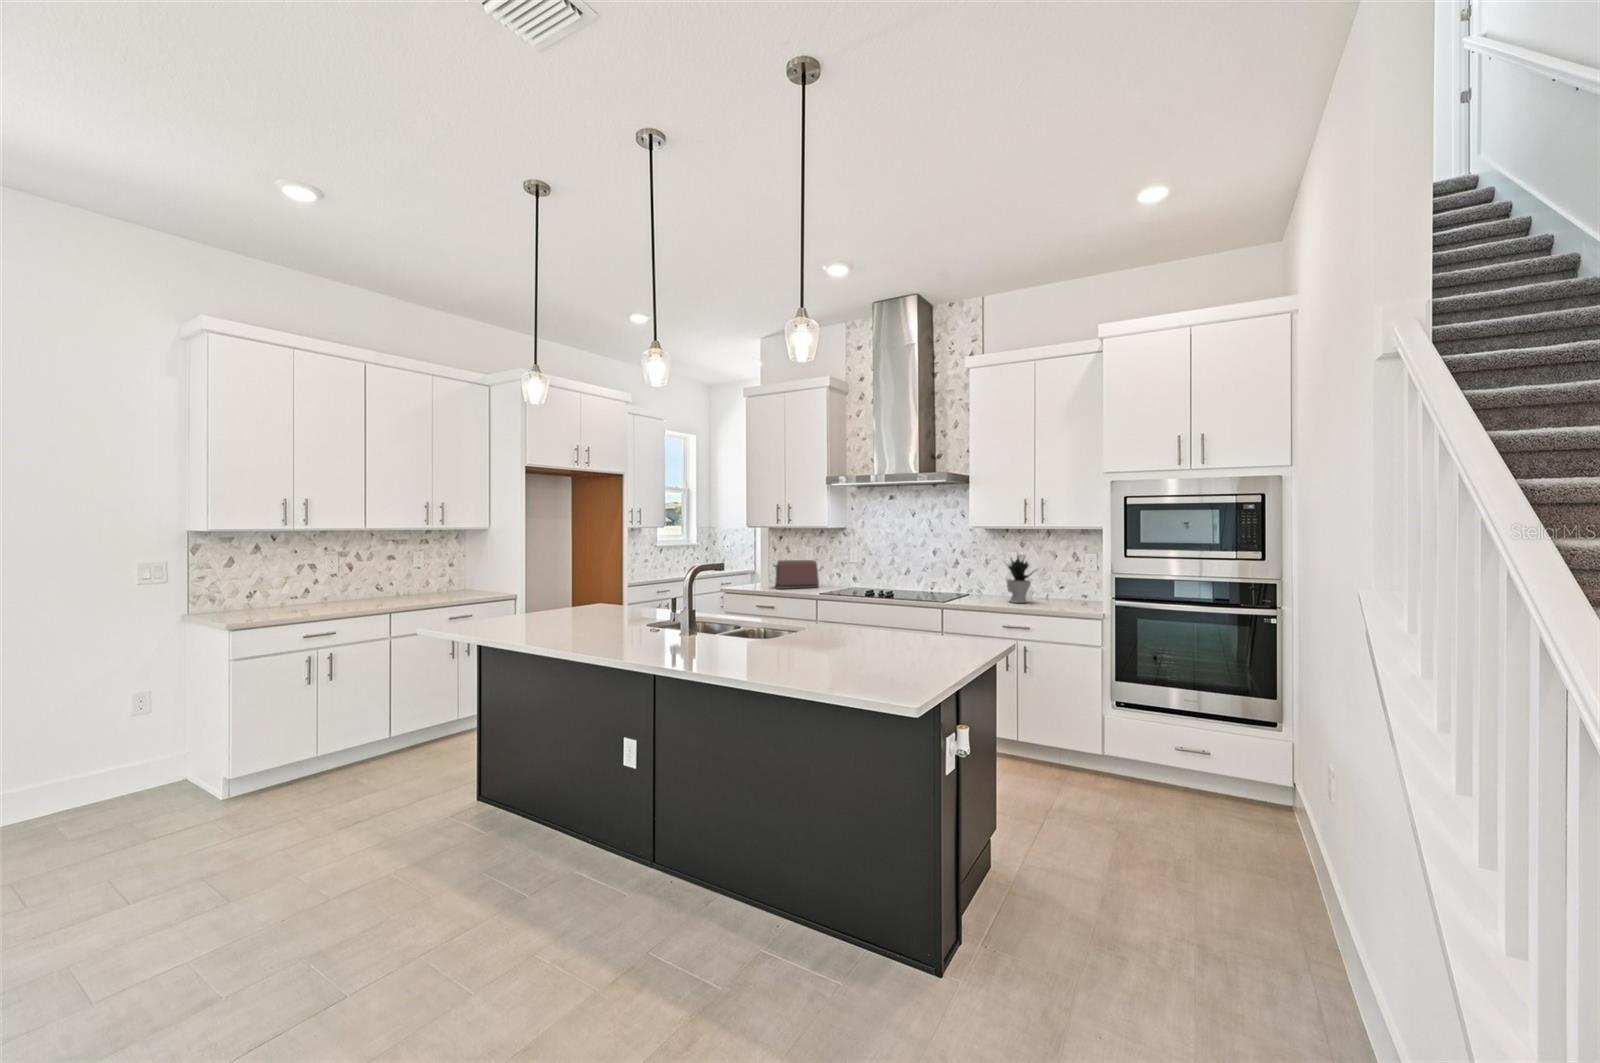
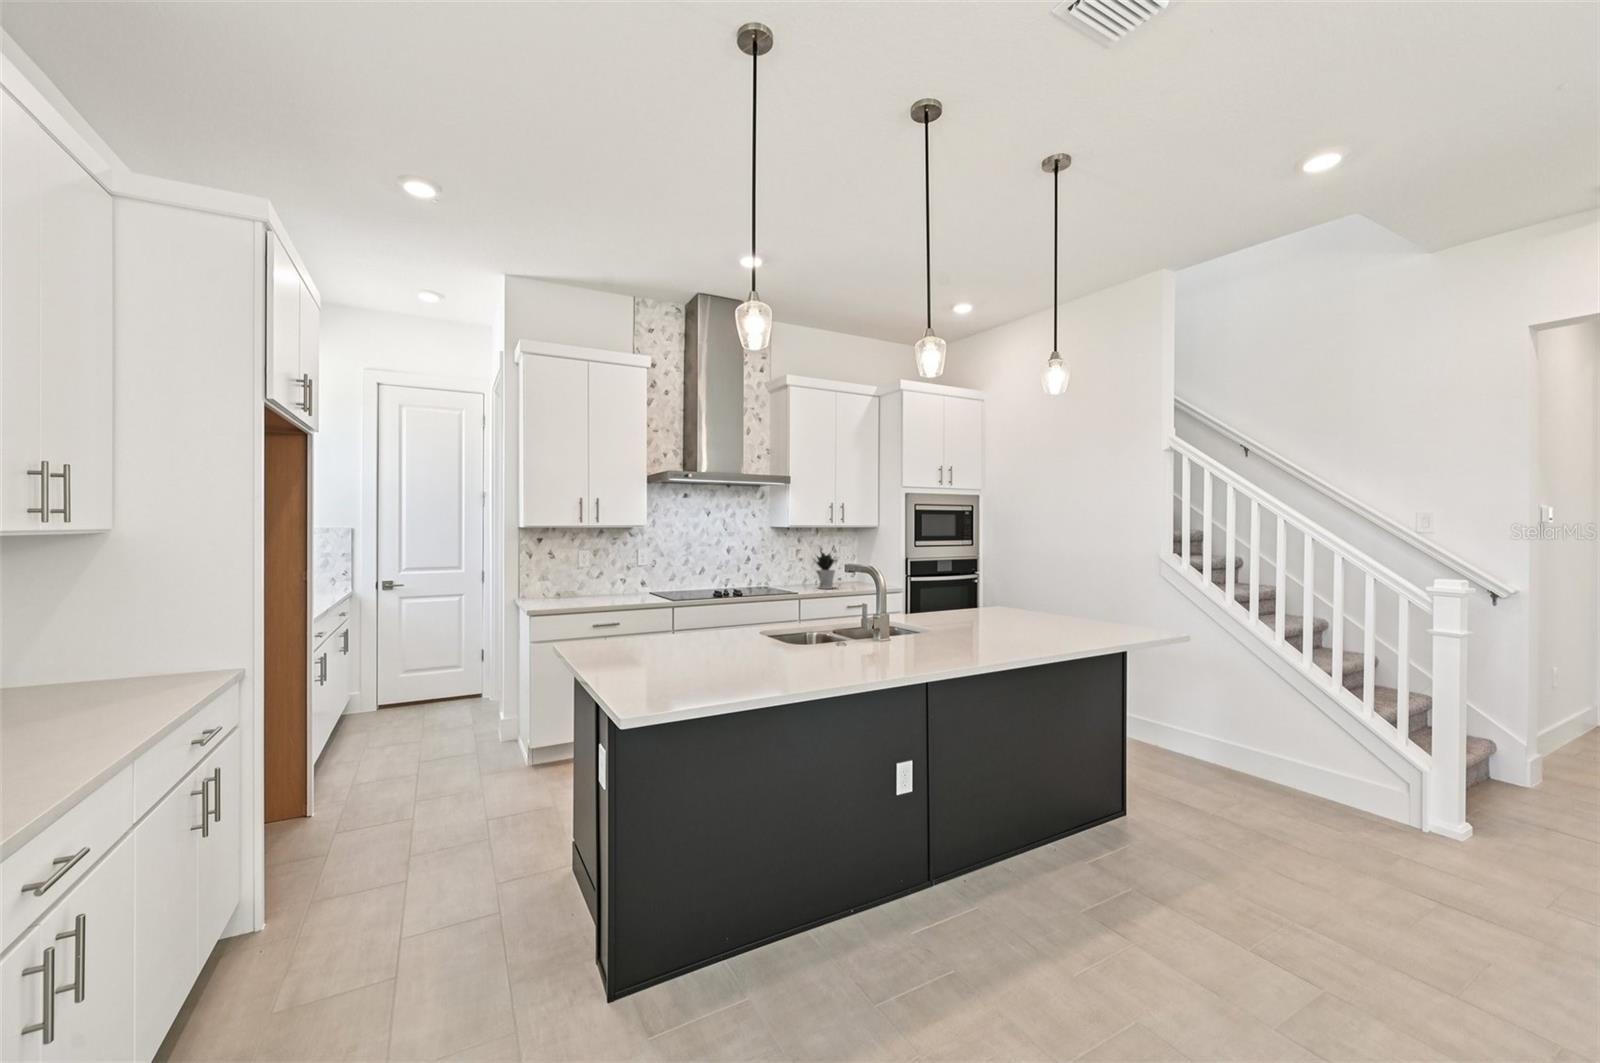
toaster: present [775,560,819,589] -> none [572,565,627,602]

